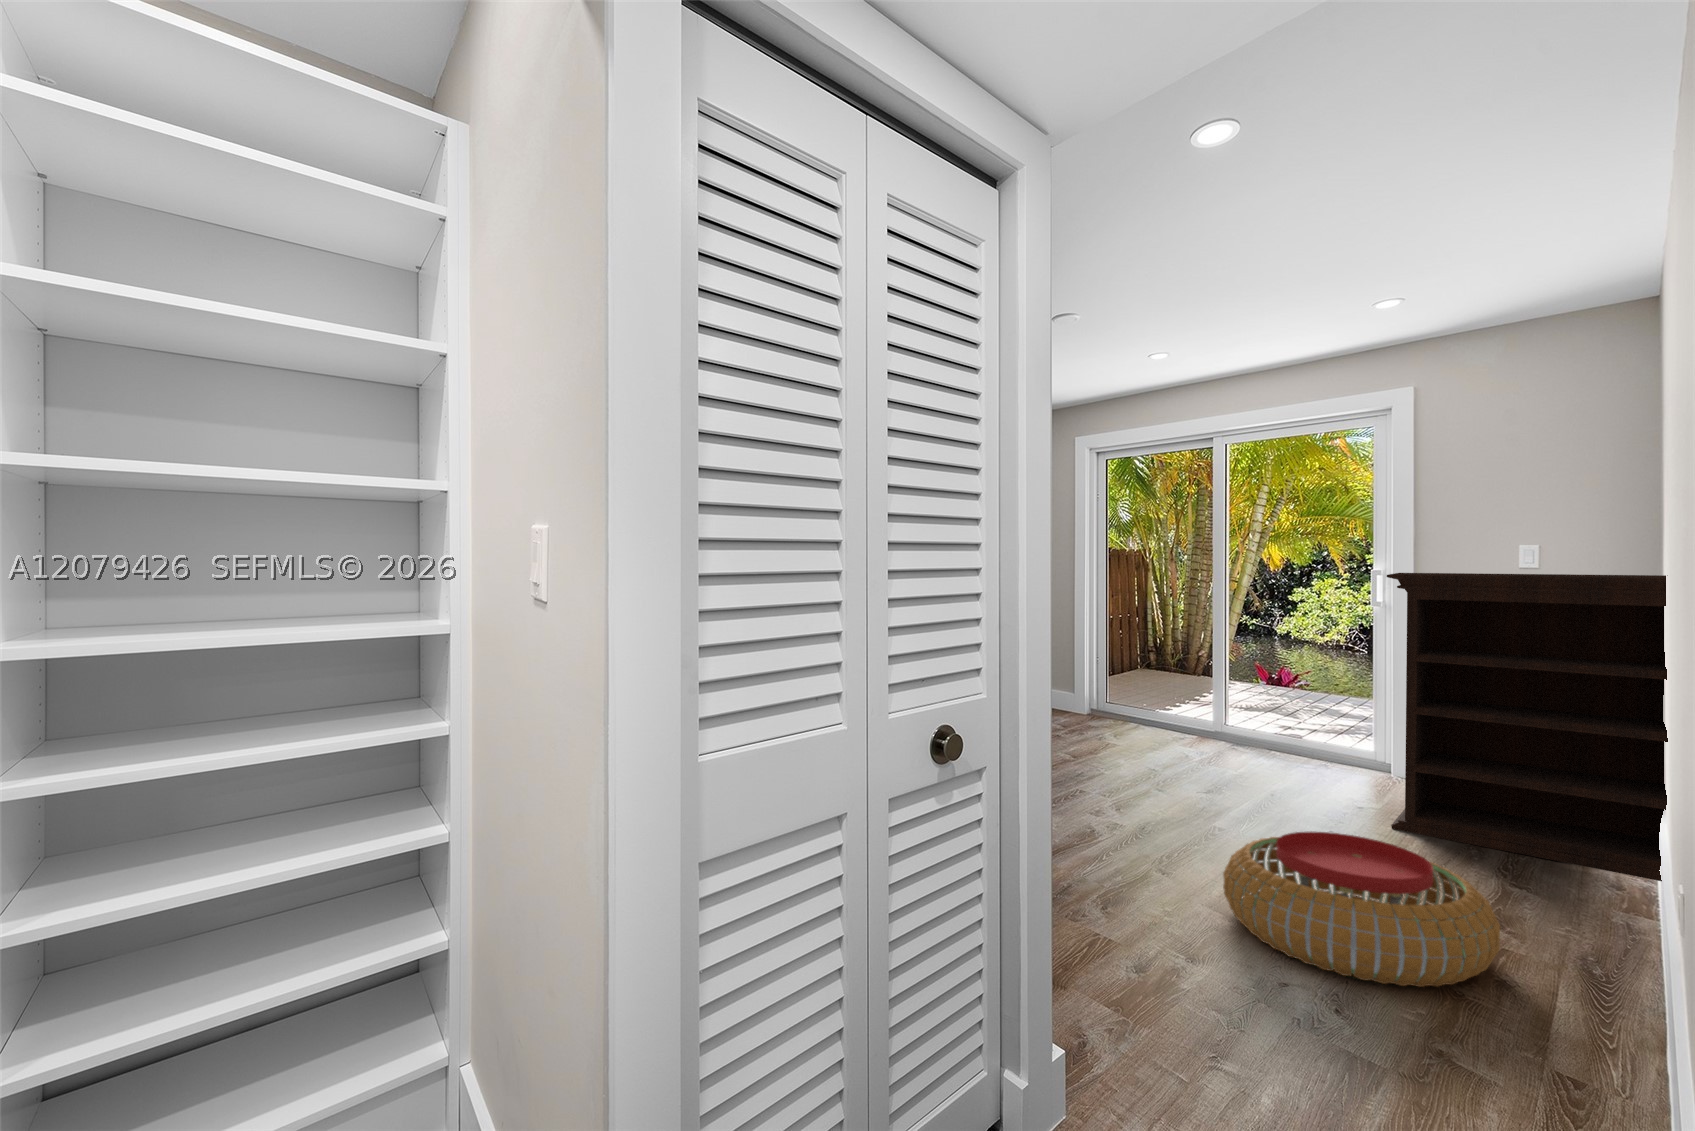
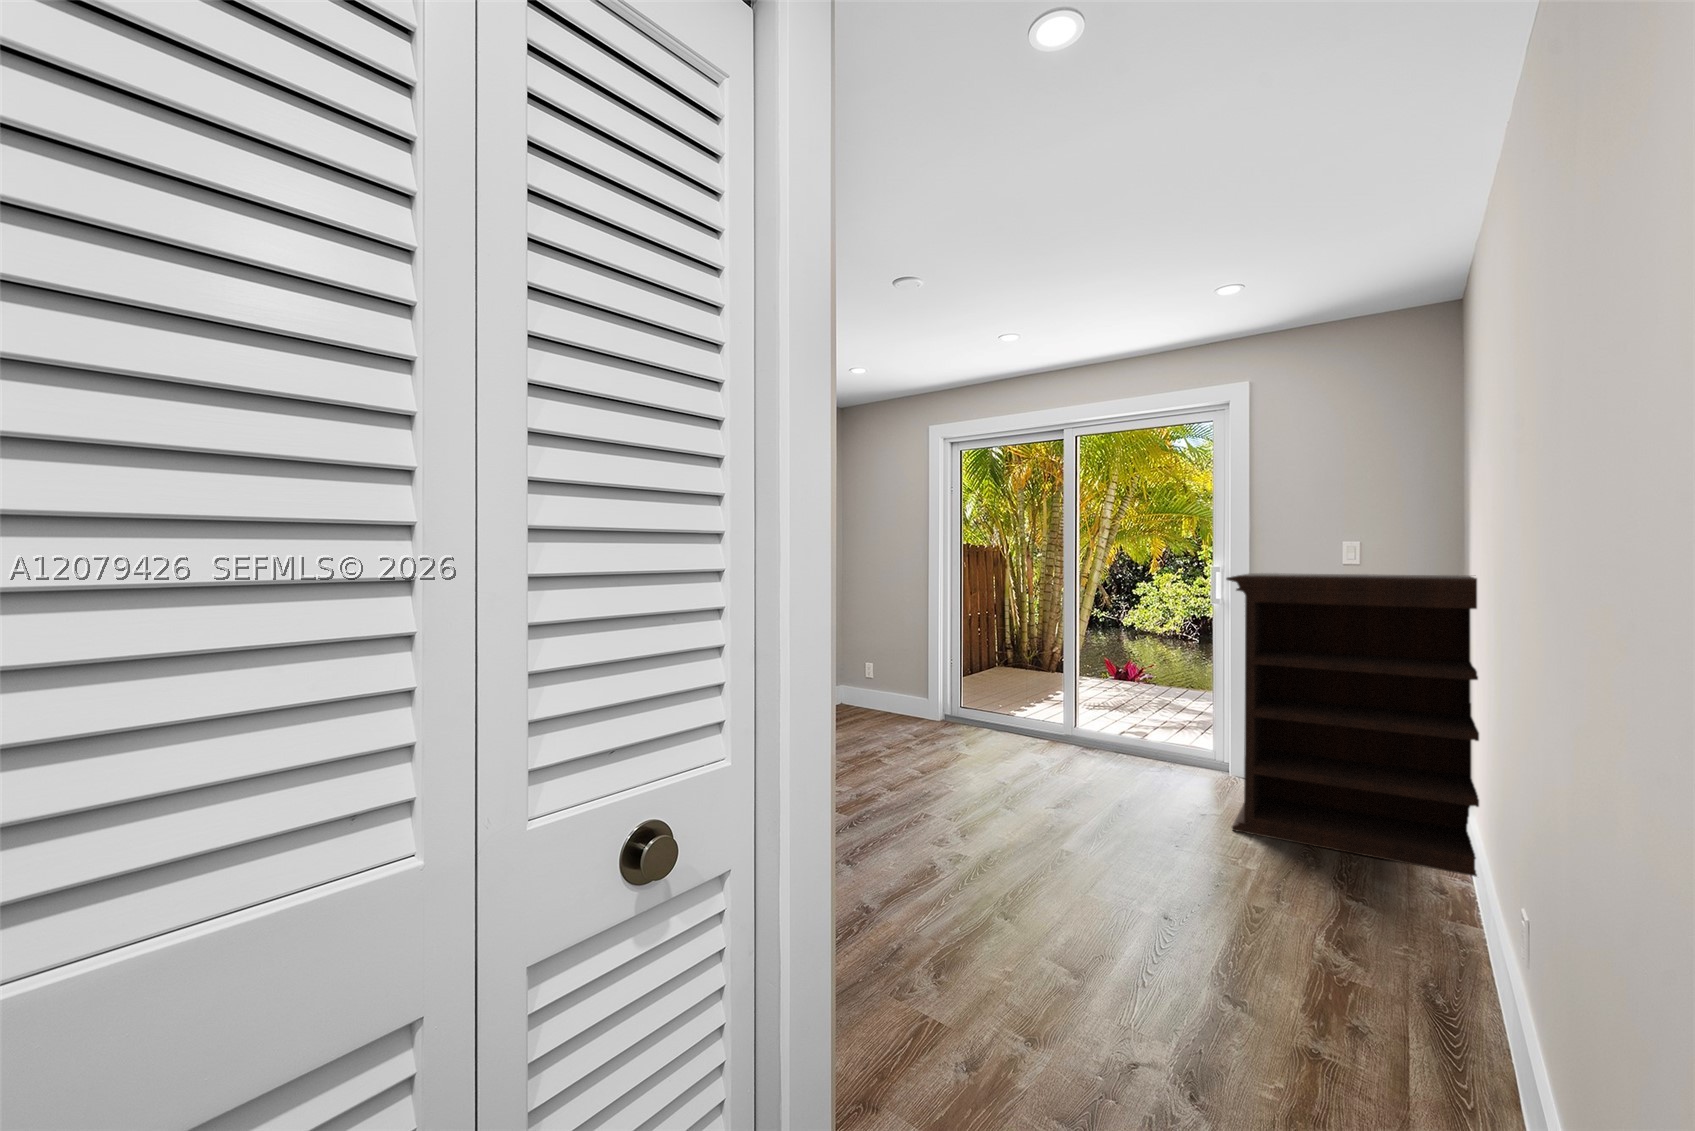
pouf: present [1223,832,1500,987] -> none [1071,864,1351,1052]

